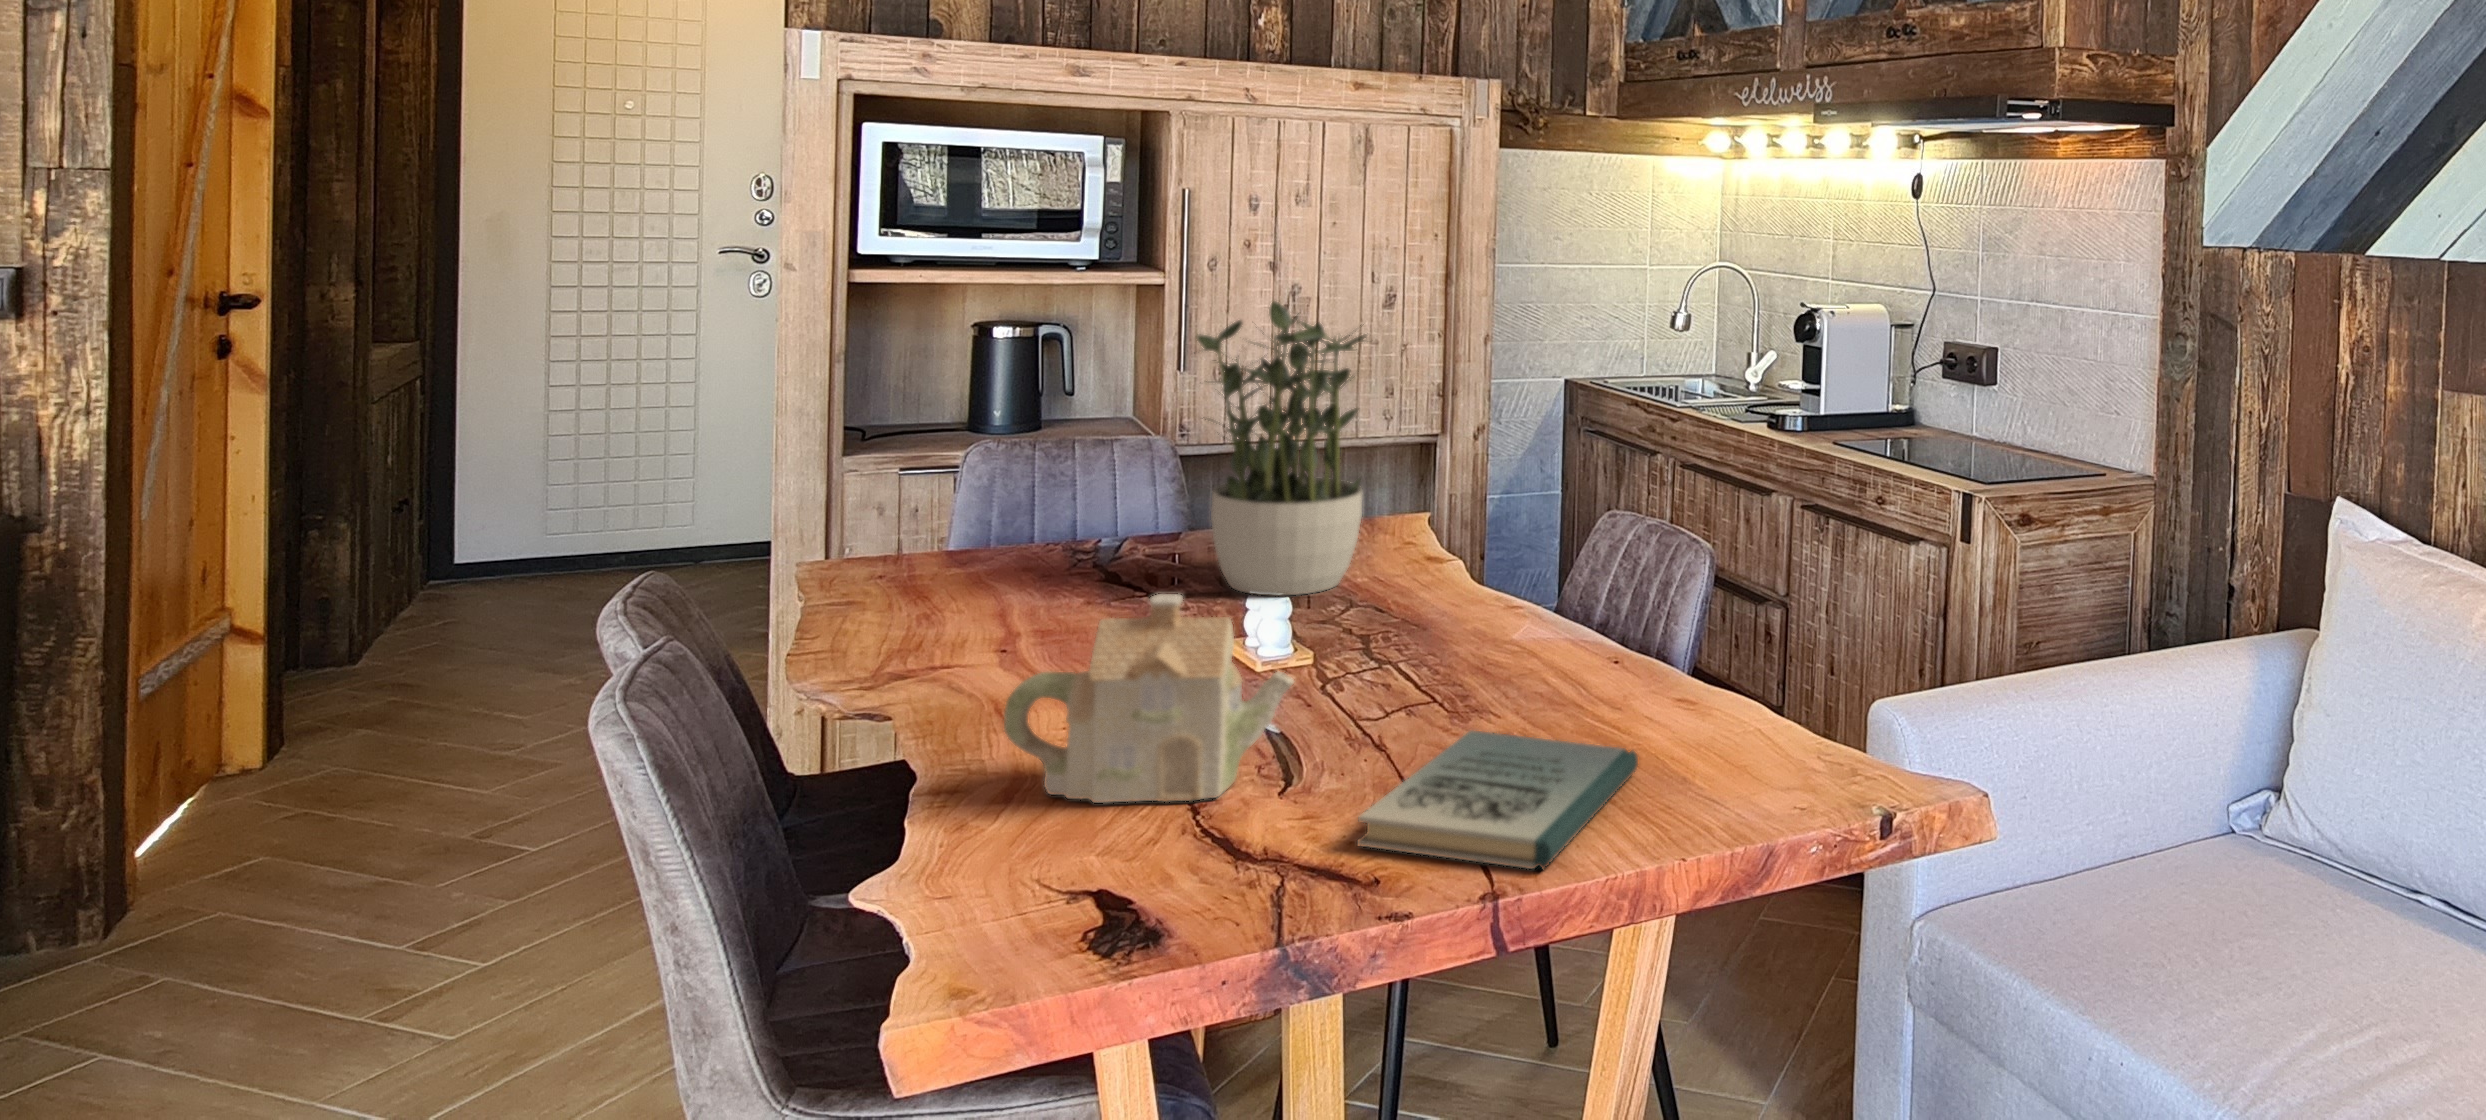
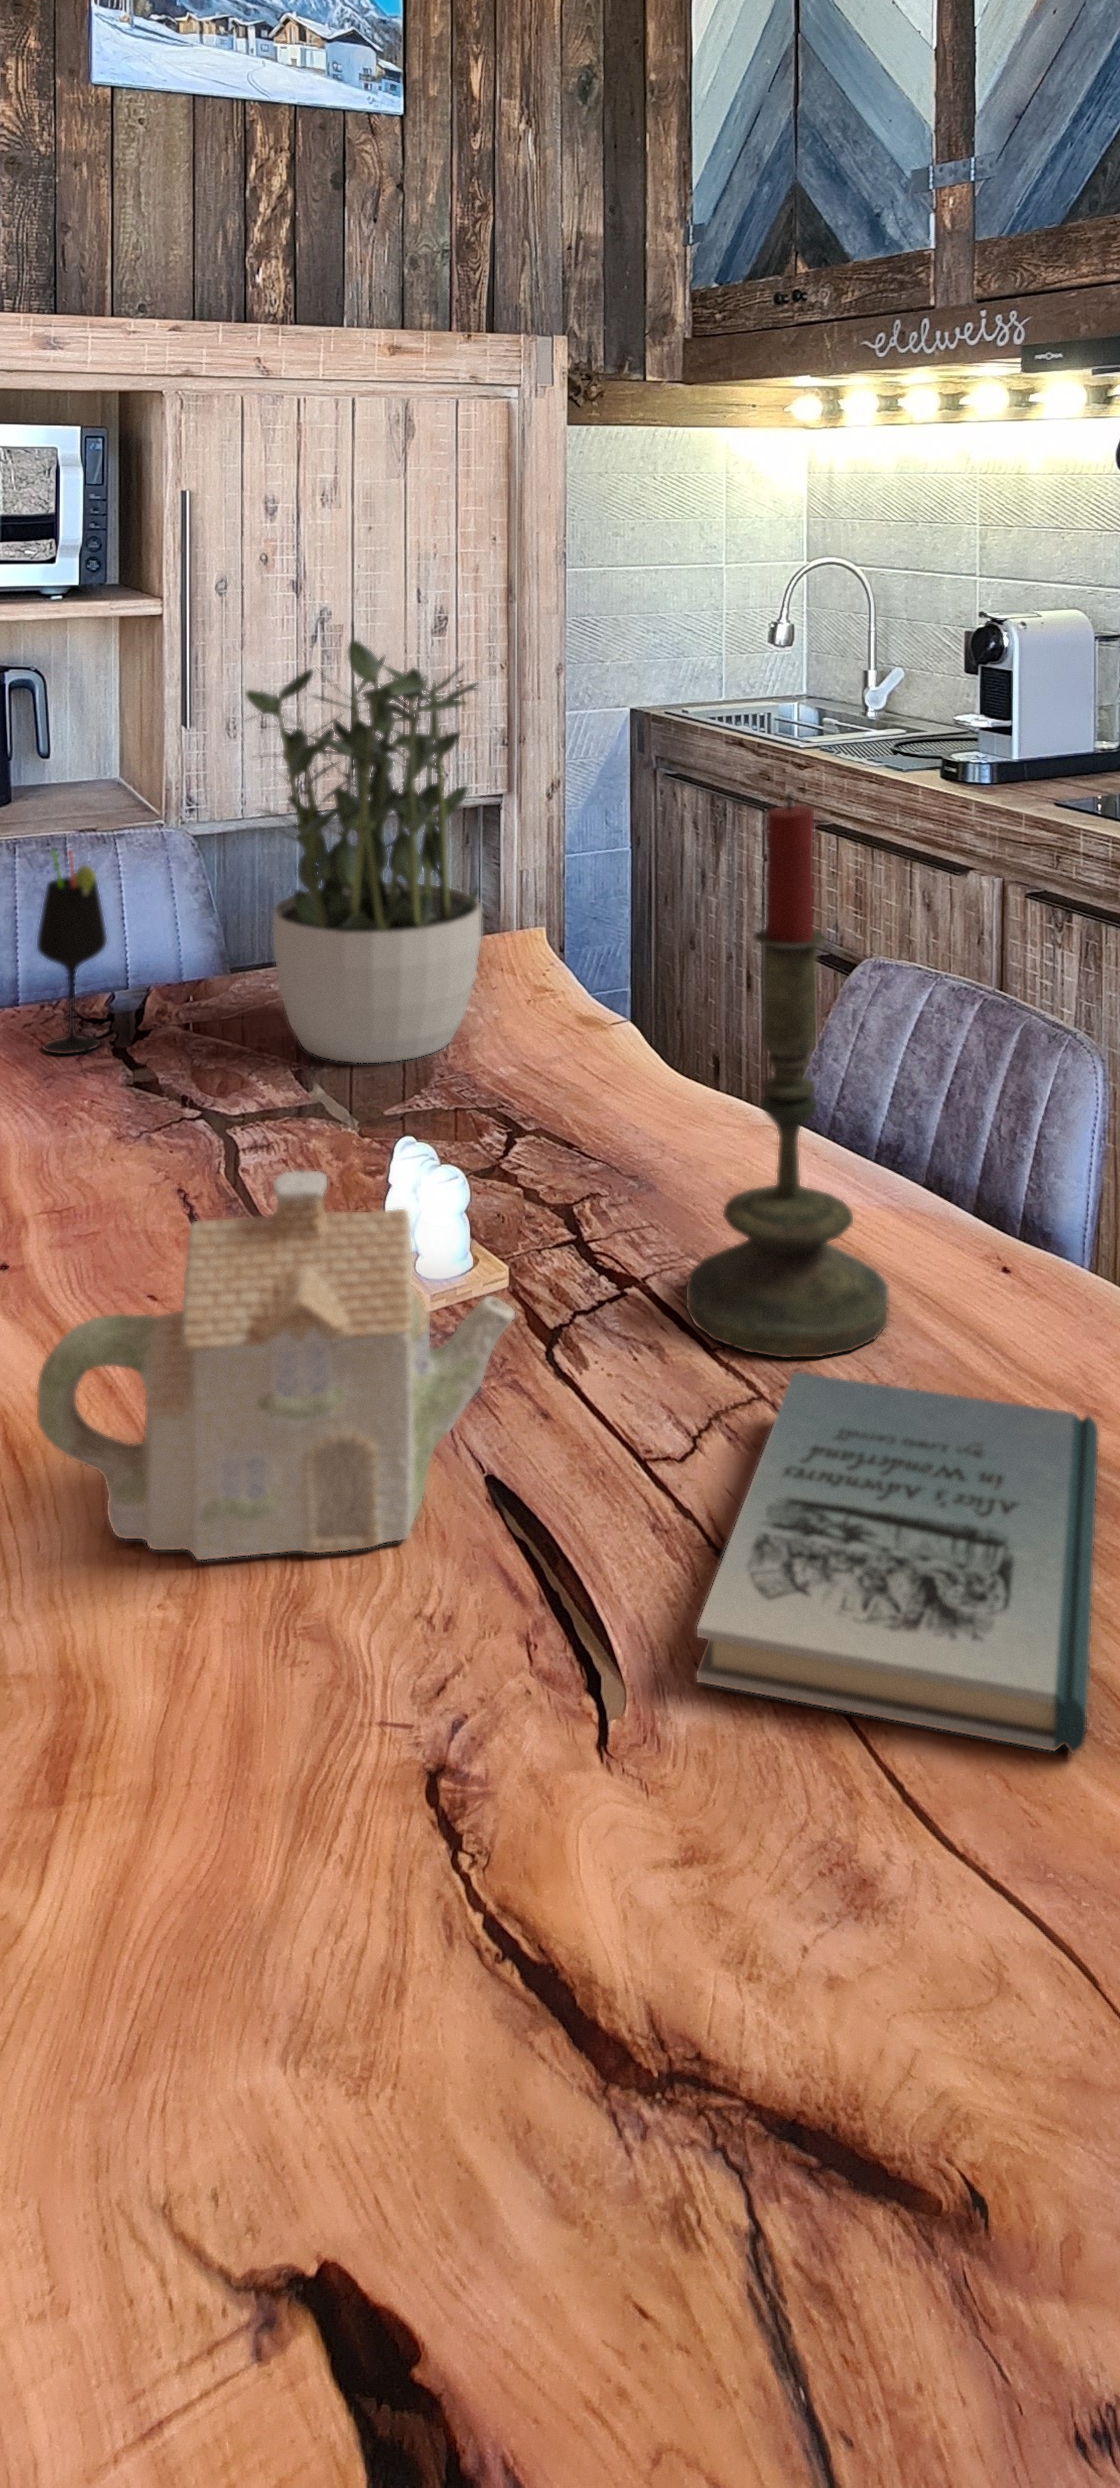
candle: none [1430,395,1557,734] -> present [686,794,889,1357]
wine glass: none [1041,442,1092,586] -> present [37,851,107,1054]

